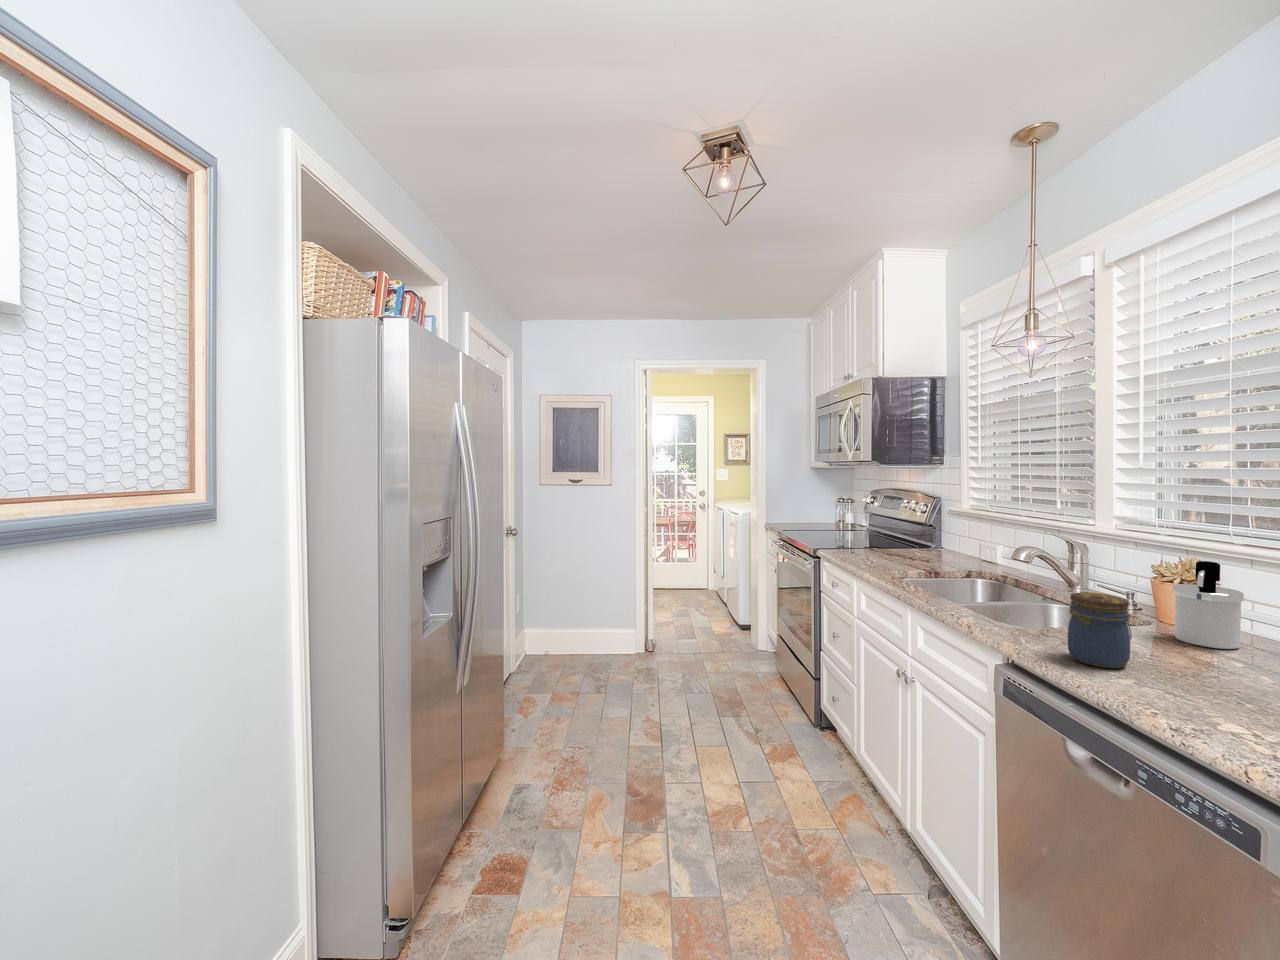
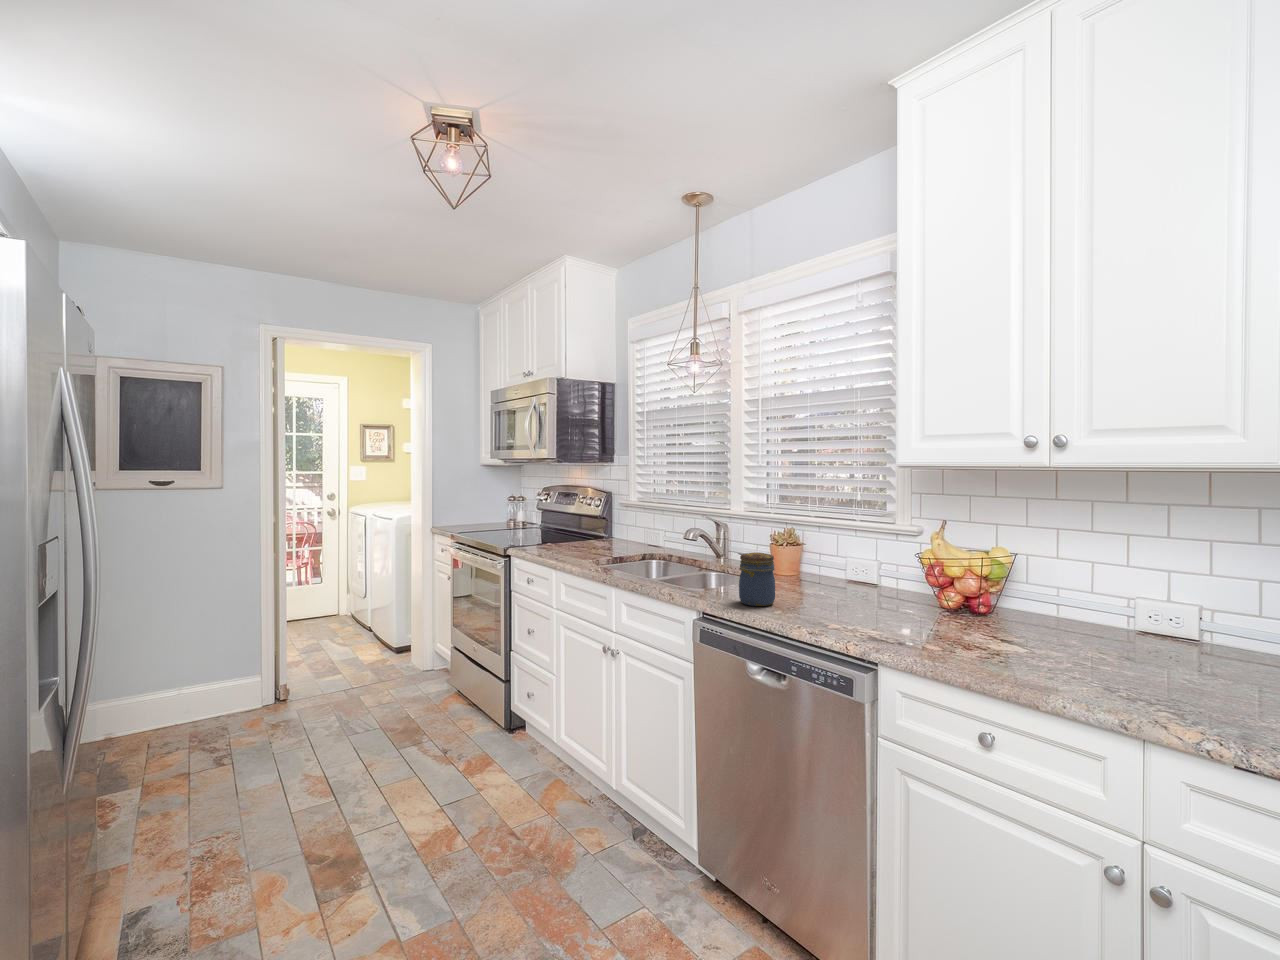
soap dispenser: present [1173,561,1244,649] -> none [787,526,822,585]

